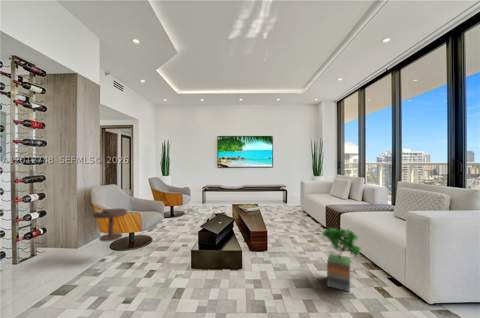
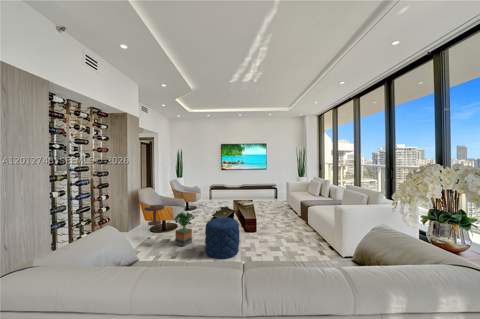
potted tree: present [322,228,361,291] -> present [175,213,195,246]
pouf: none [185,230,243,306] -> present [205,217,239,259]

